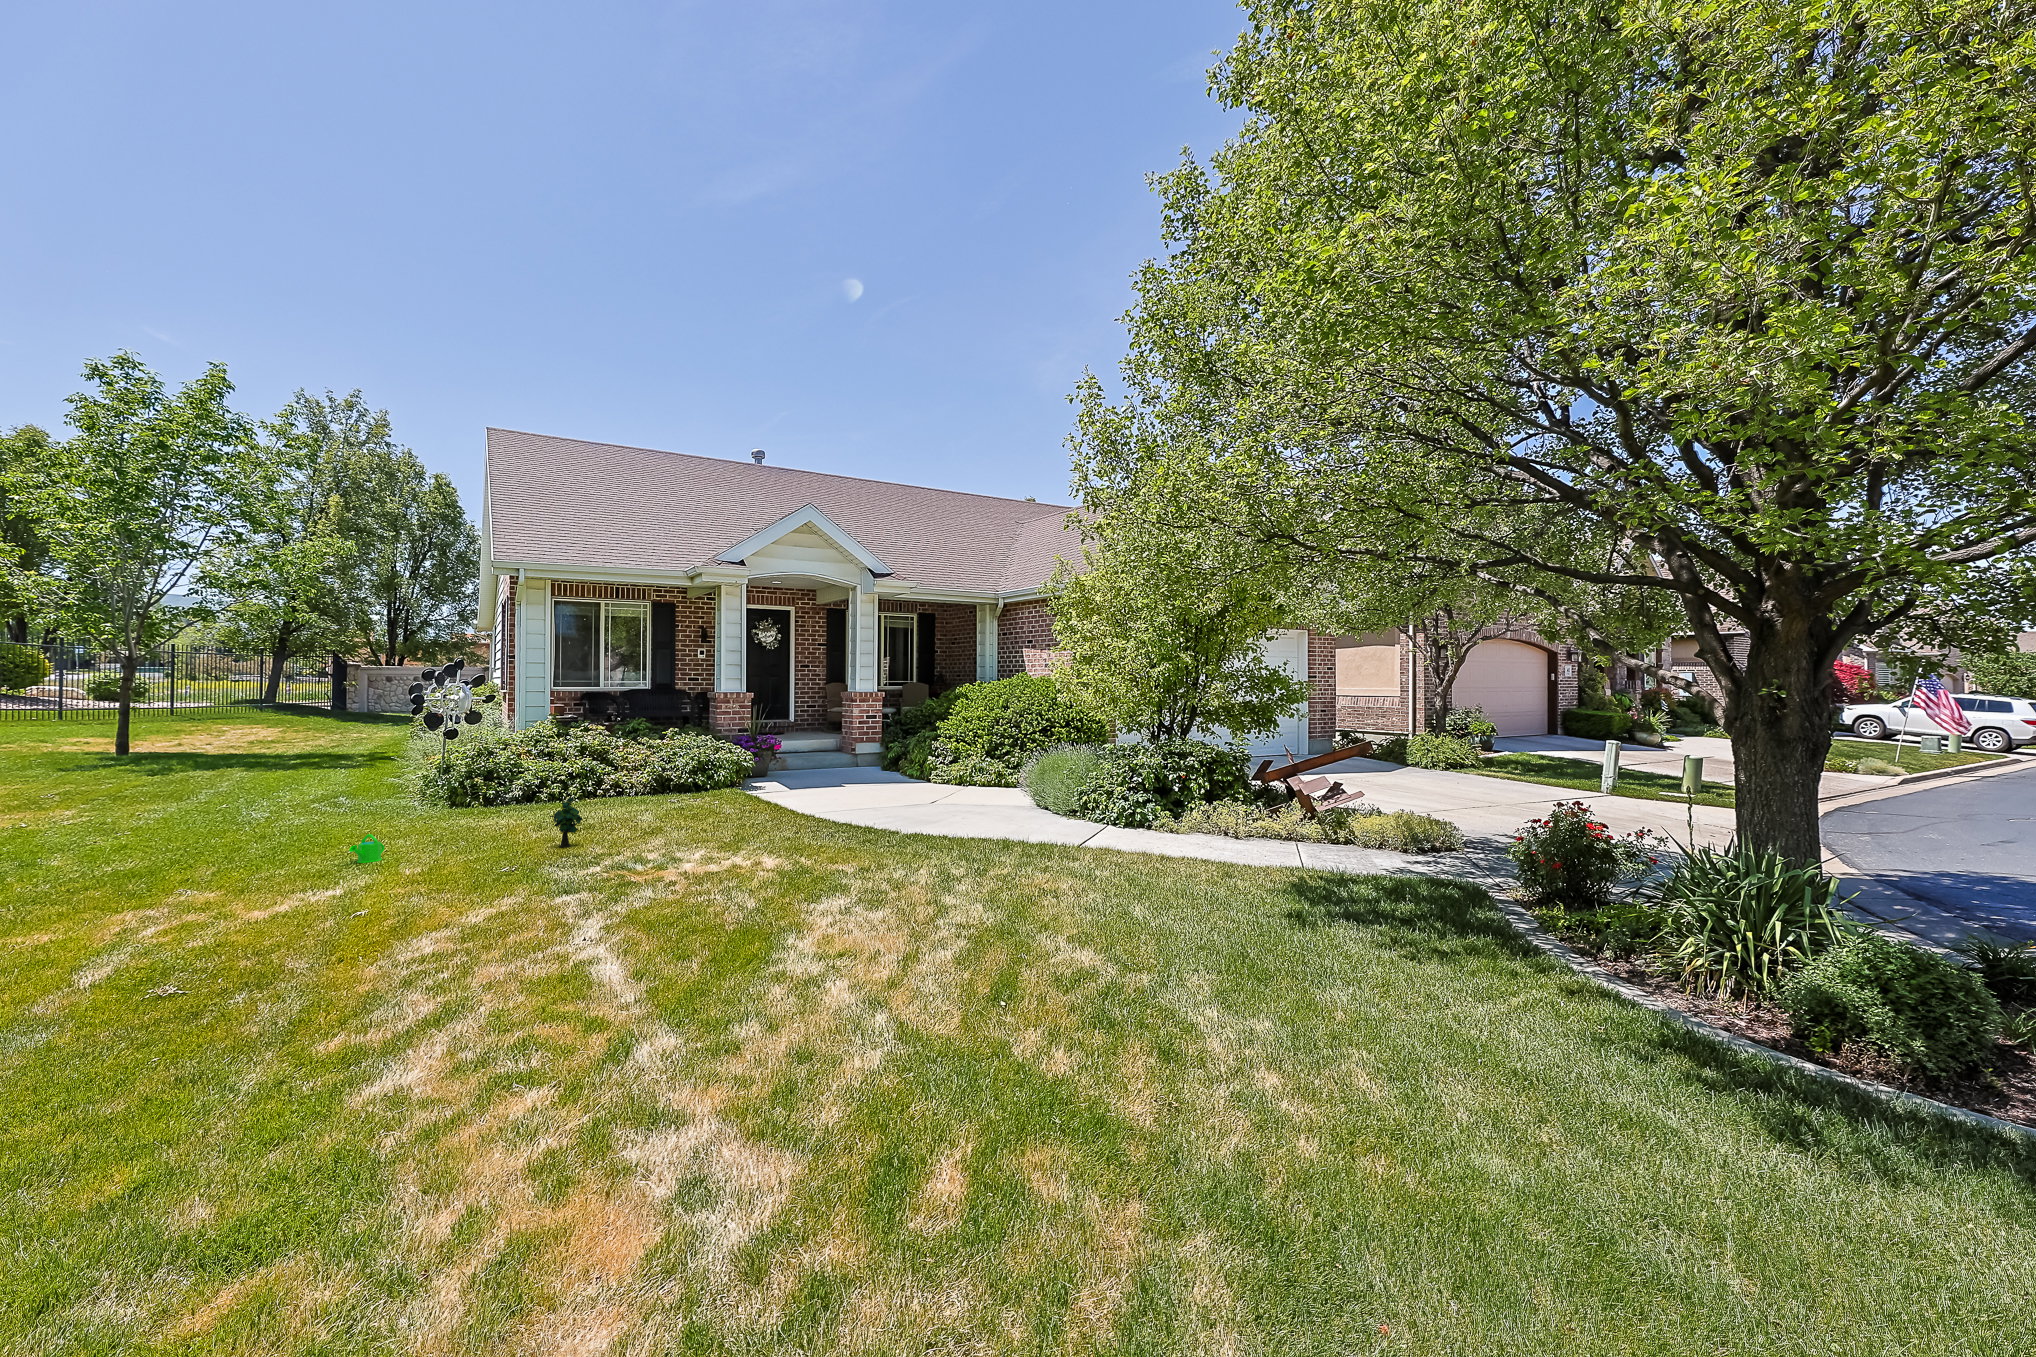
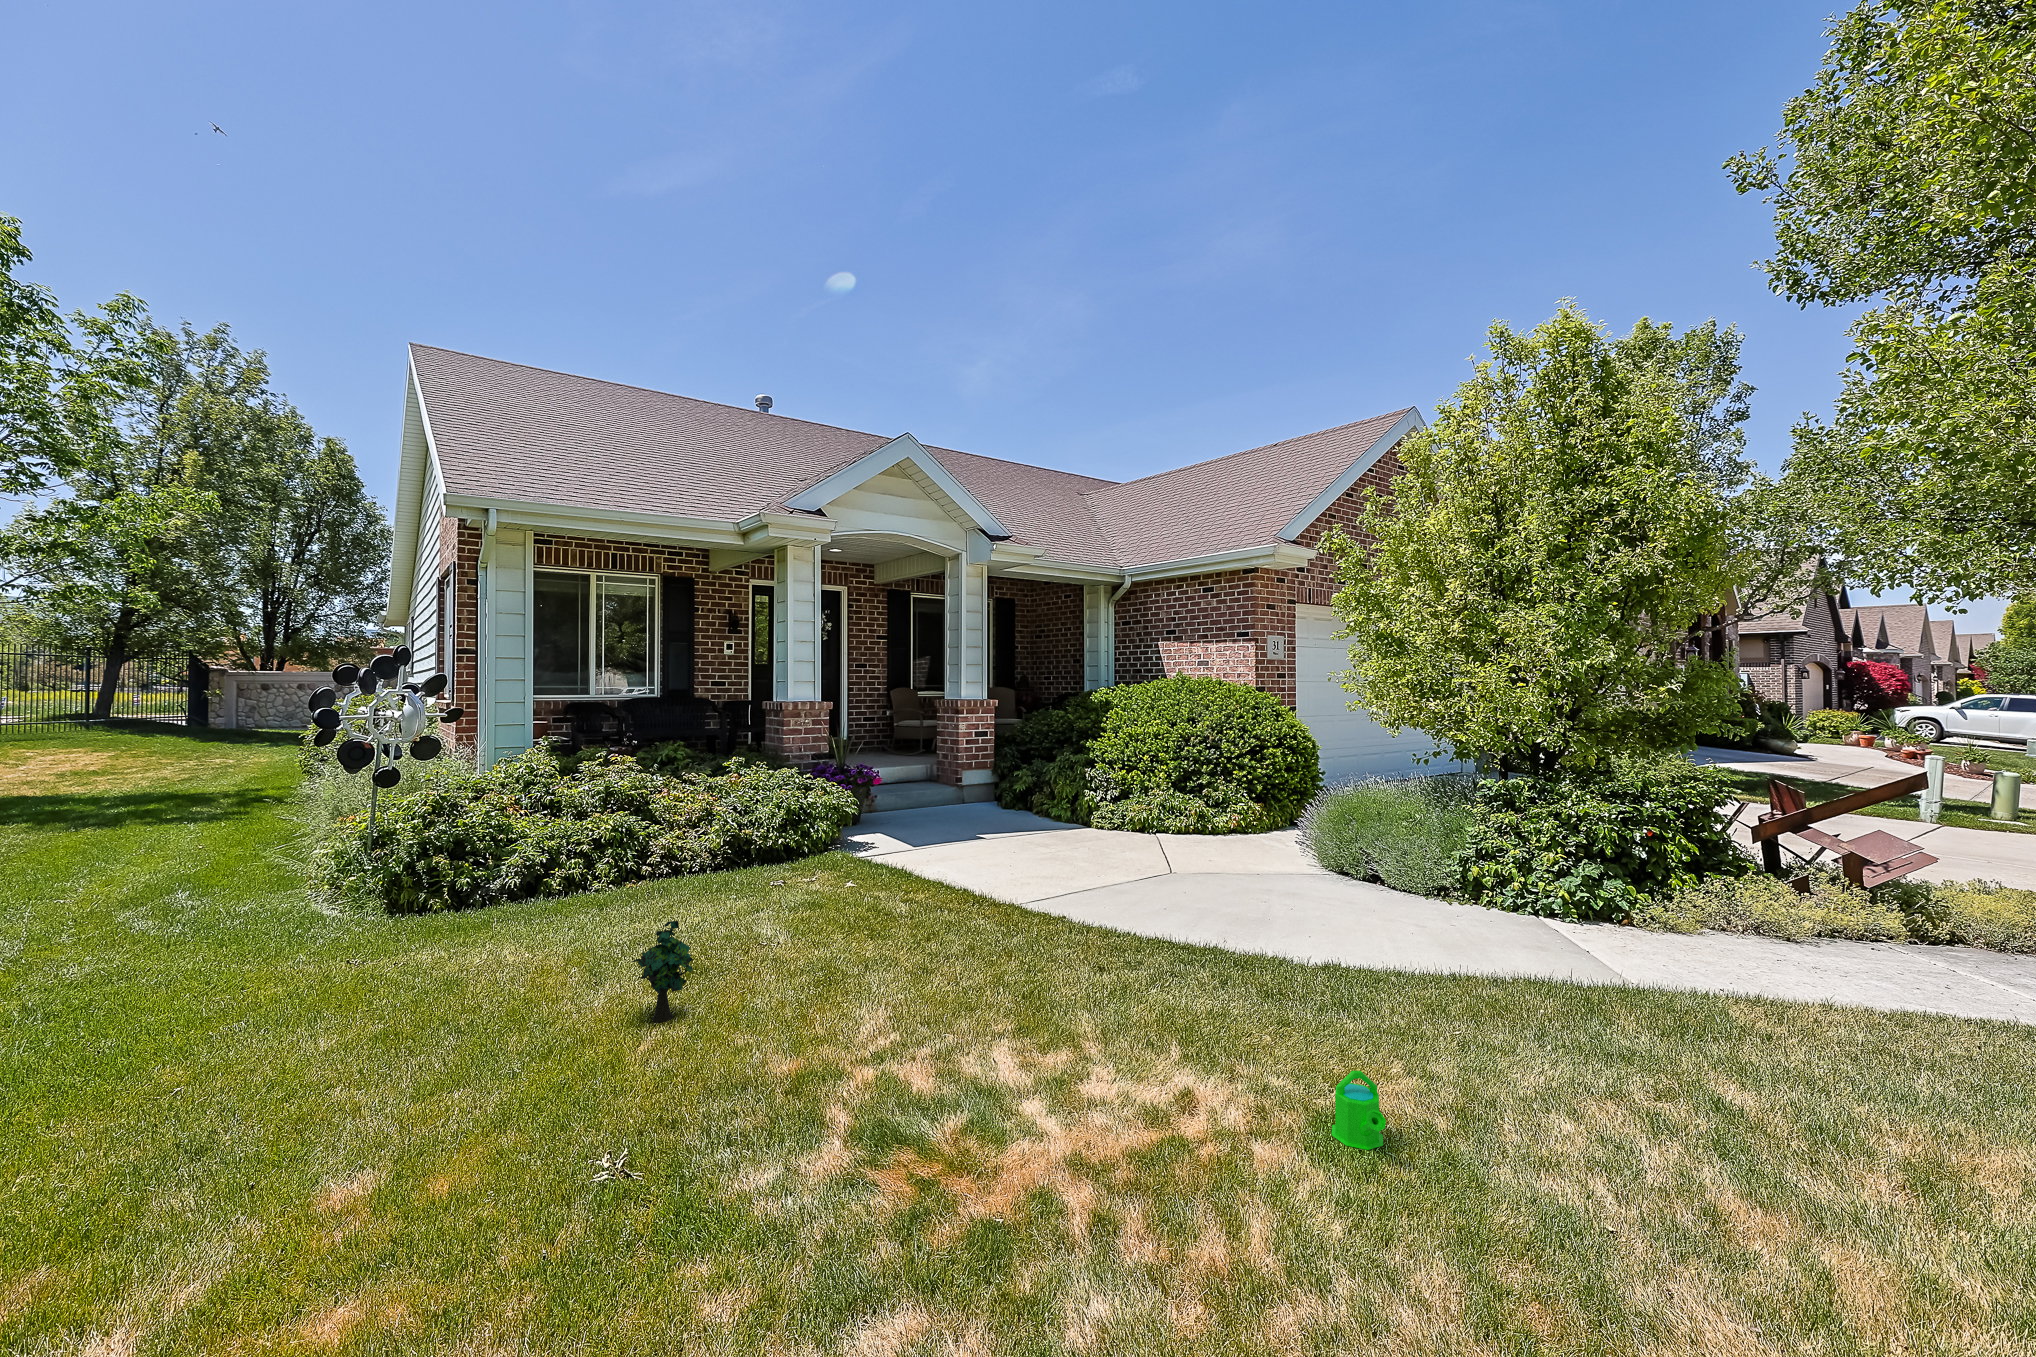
watering can: present [349,834,385,863] -> present [1331,1071,1386,1150]

